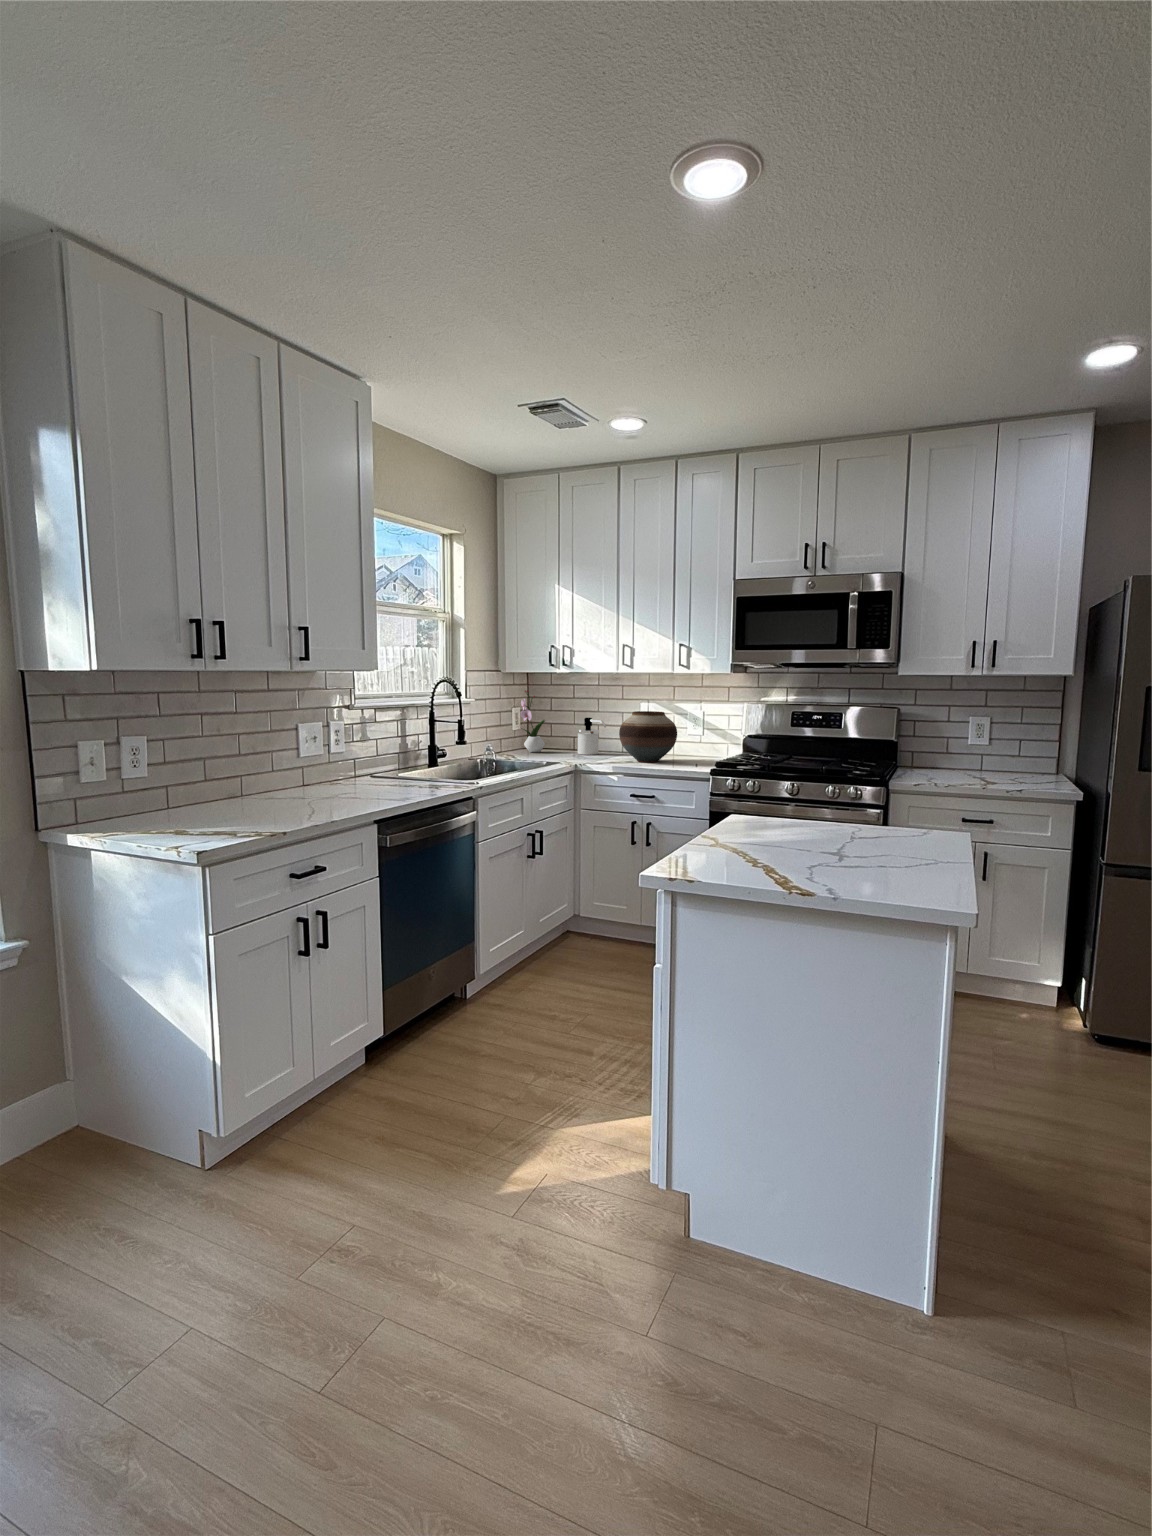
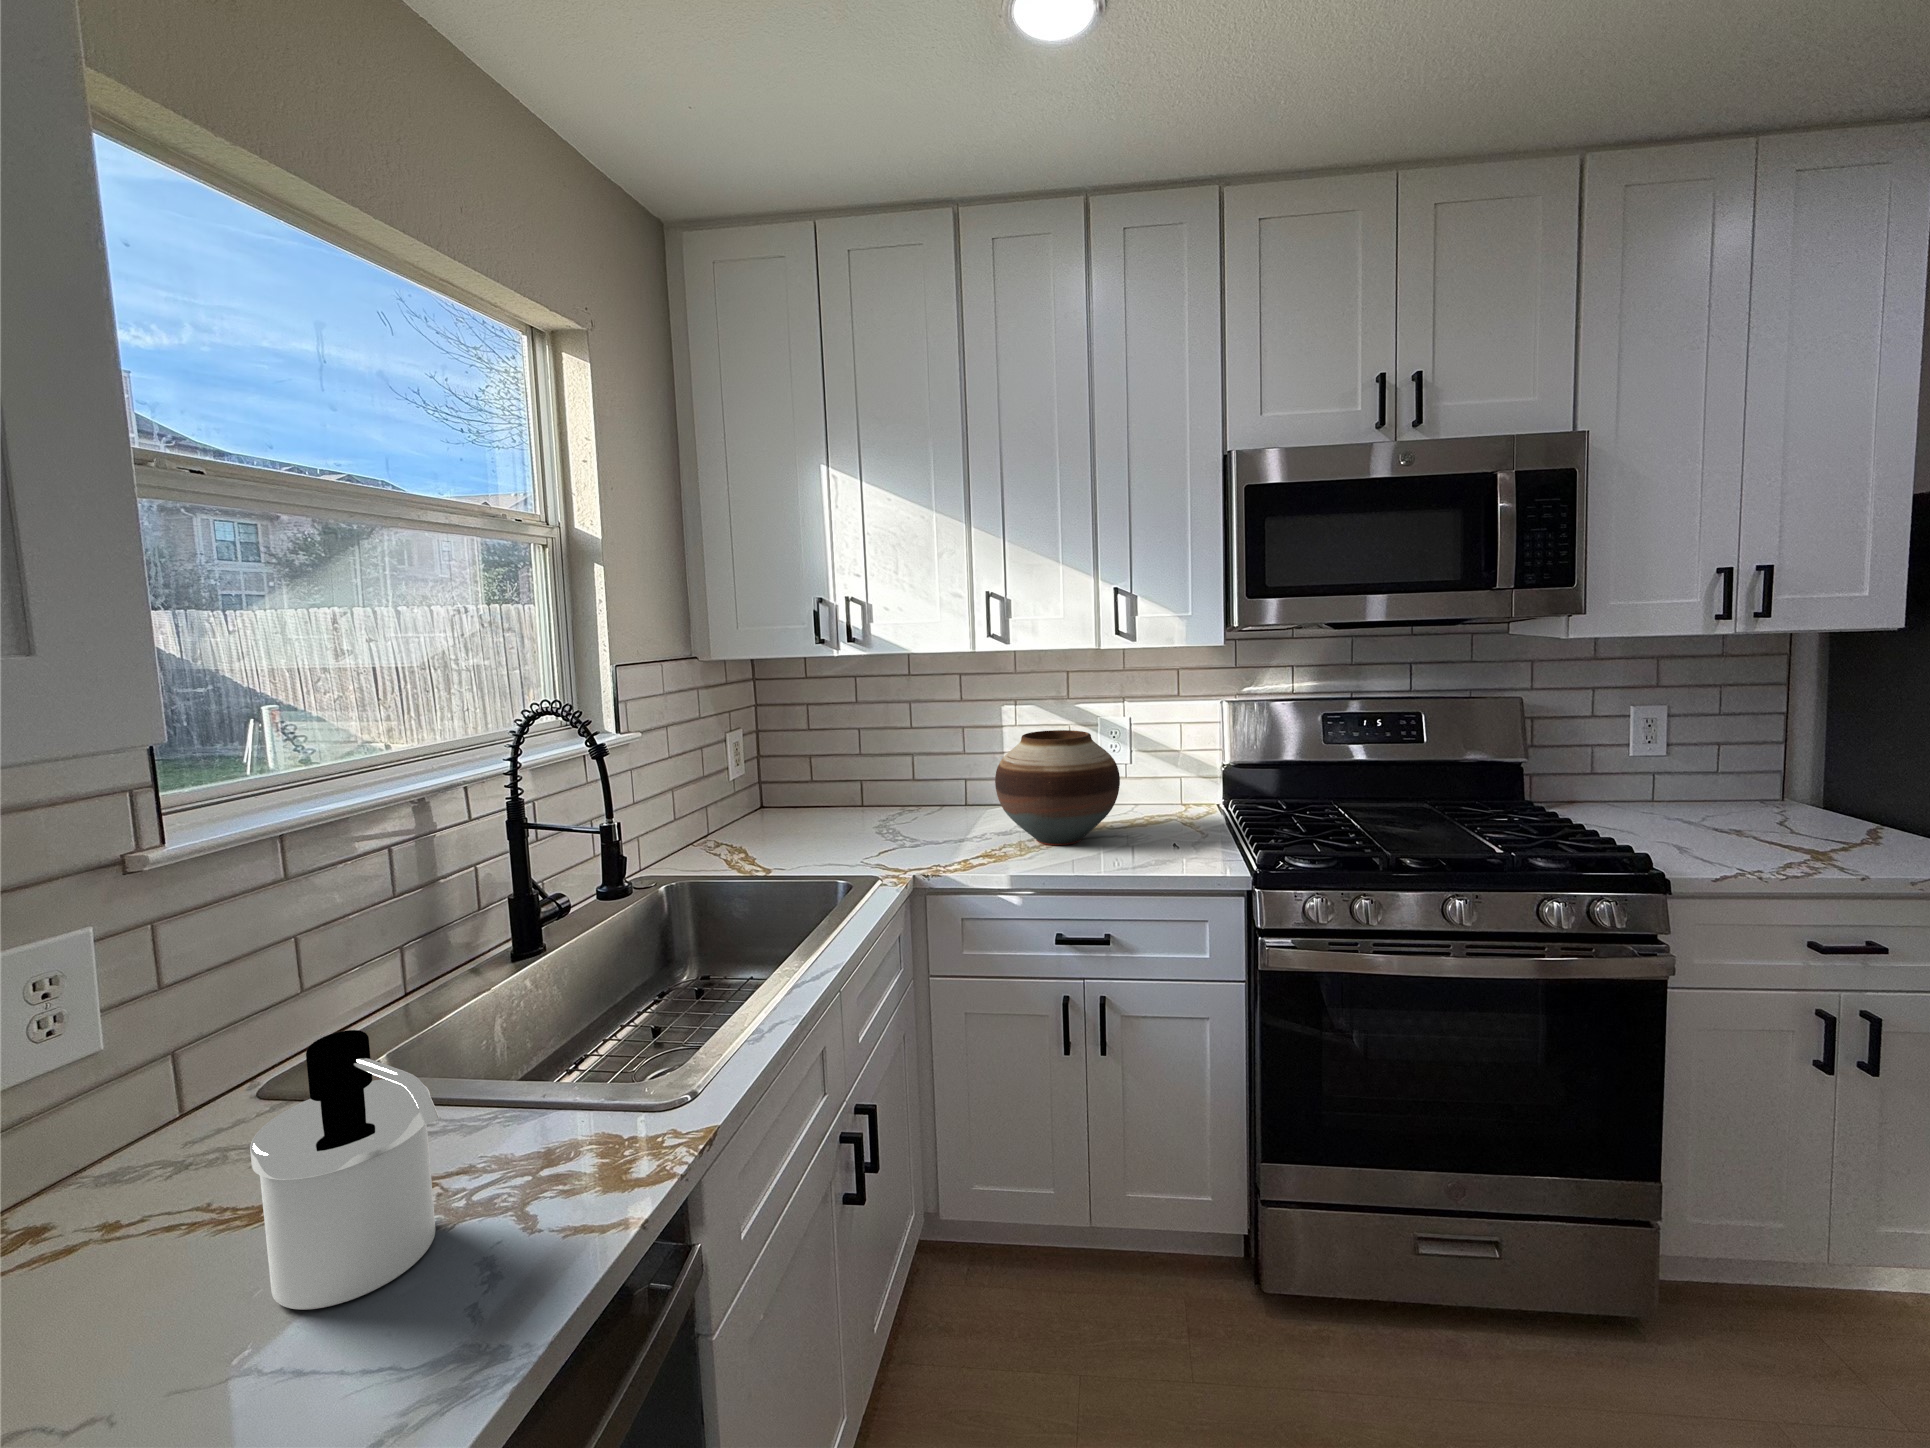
flower arrangement: present [520,690,545,752] -> none [745,693,805,826]
soap dispenser: present [577,718,606,755] -> present [250,1030,439,1310]

